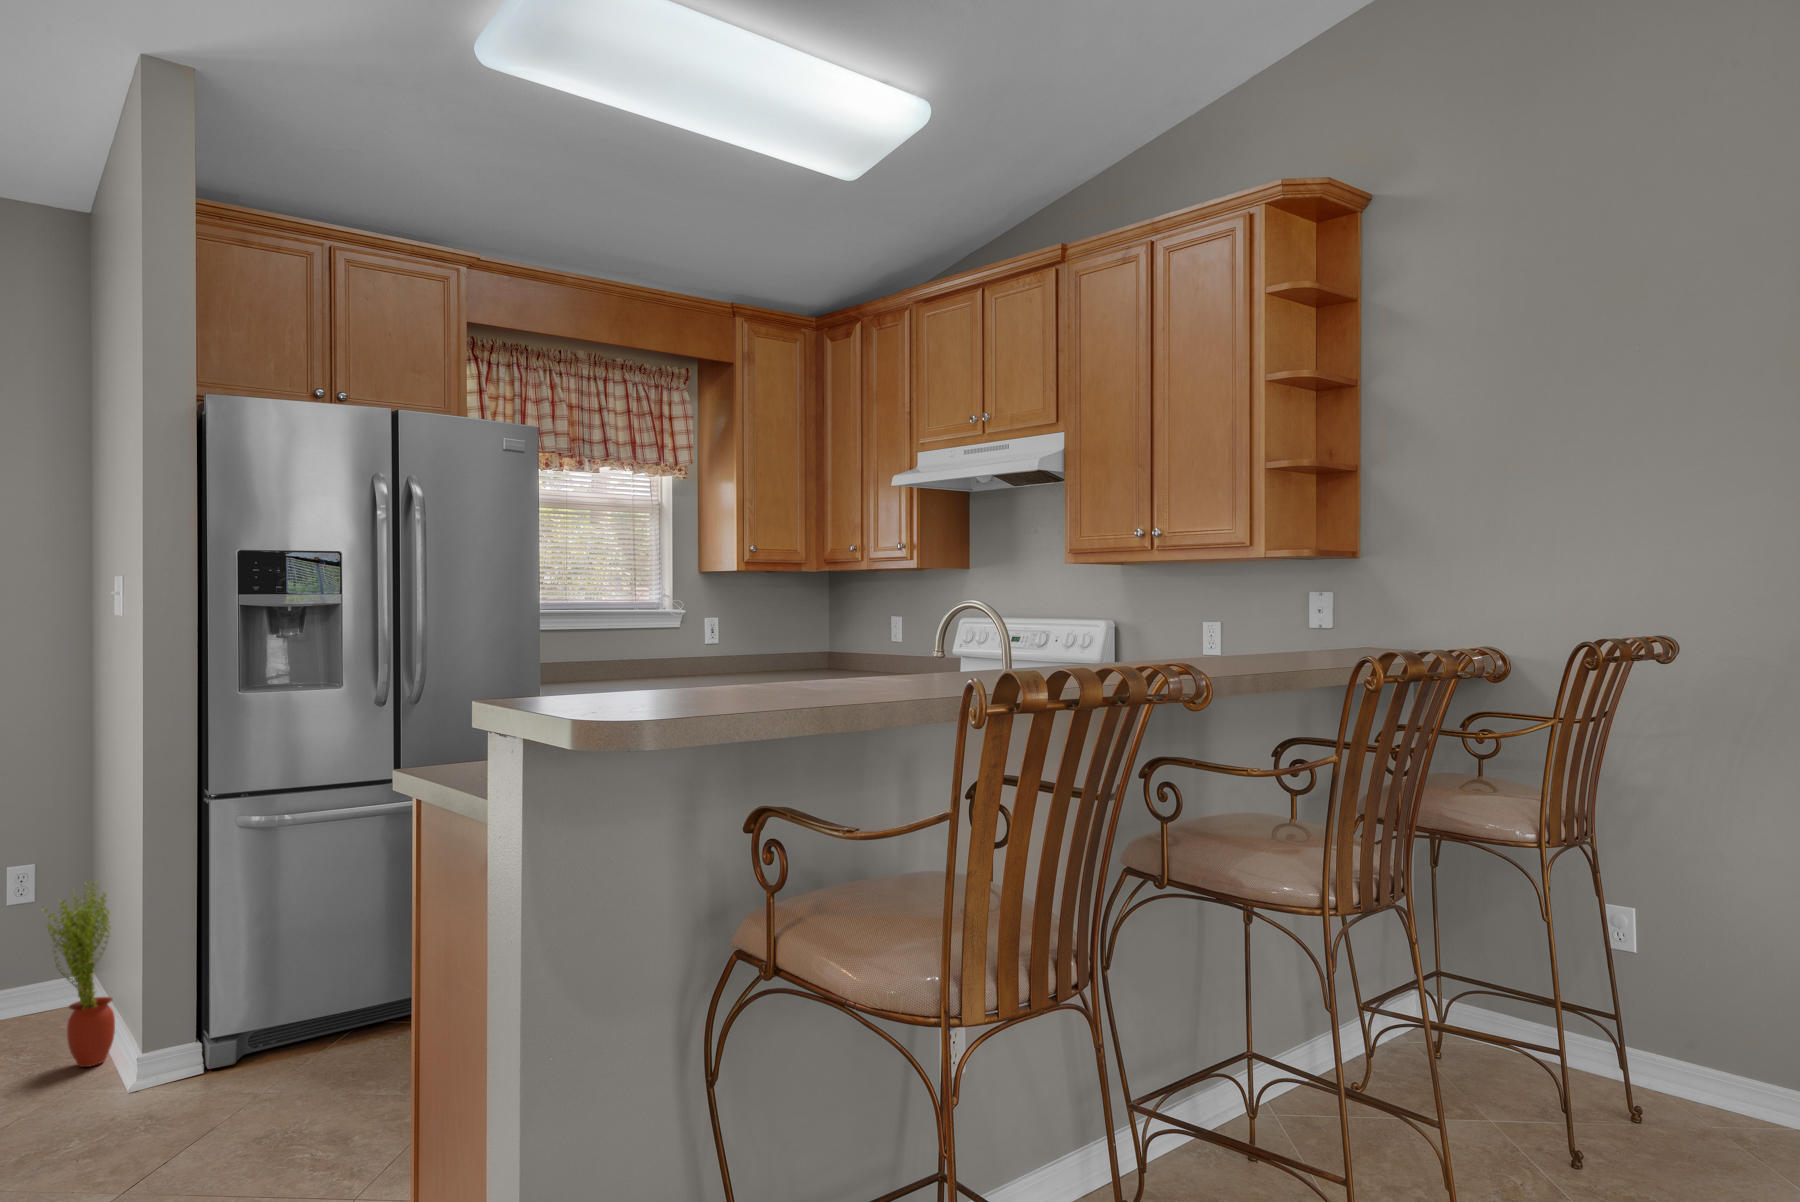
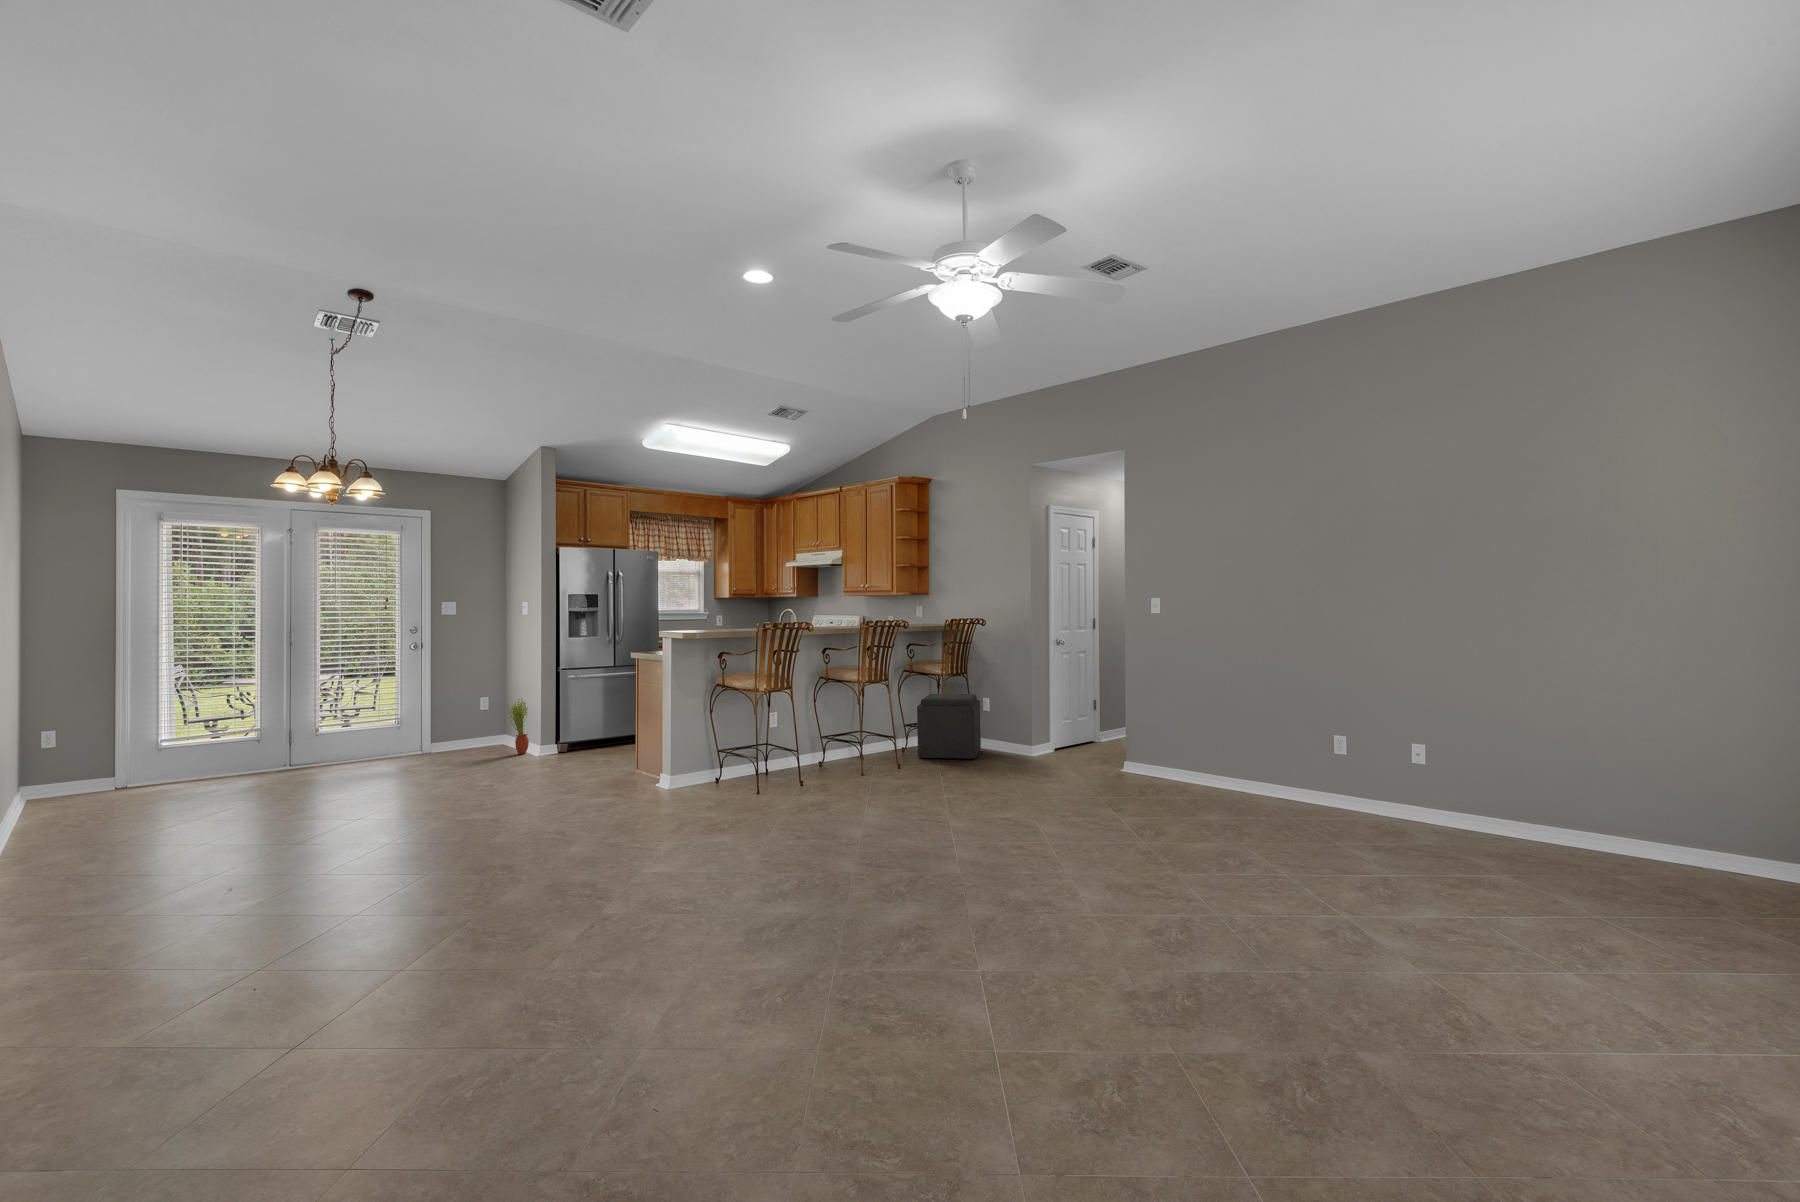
ottoman: none [1405,882,1685,1159] -> present [917,694,981,759]

